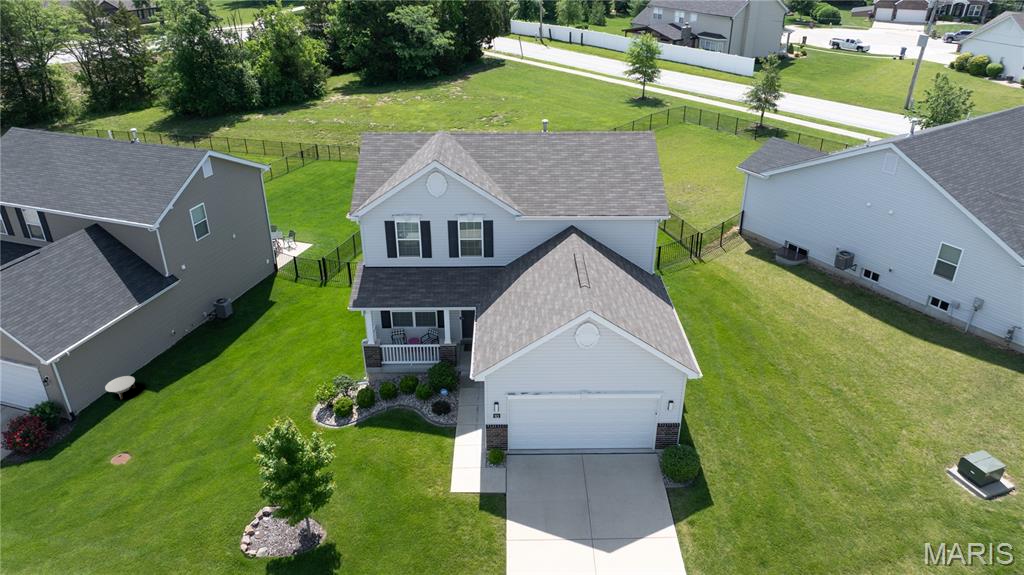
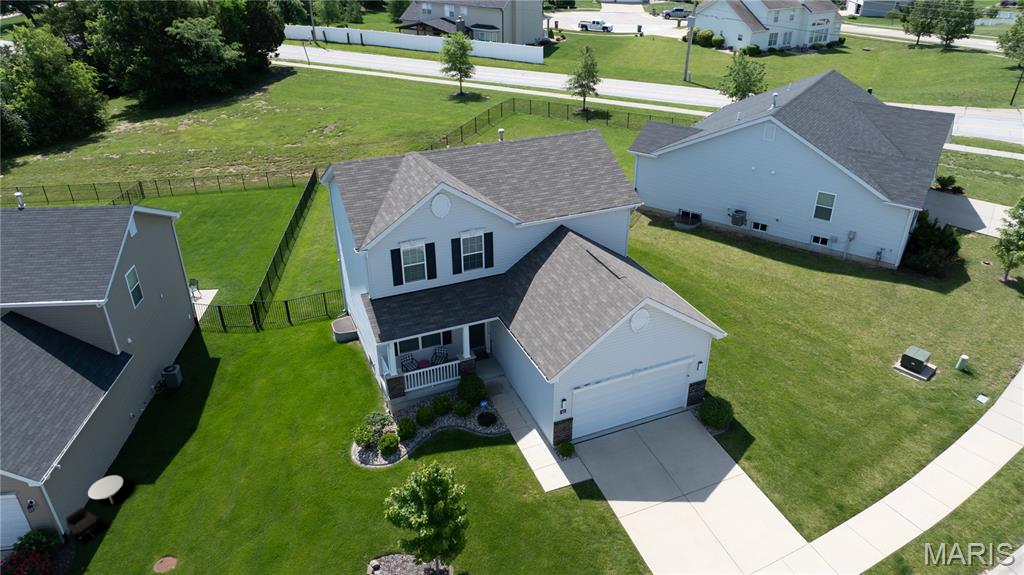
lounge chair: none [77,395,101,421] -> present [66,508,99,539]

